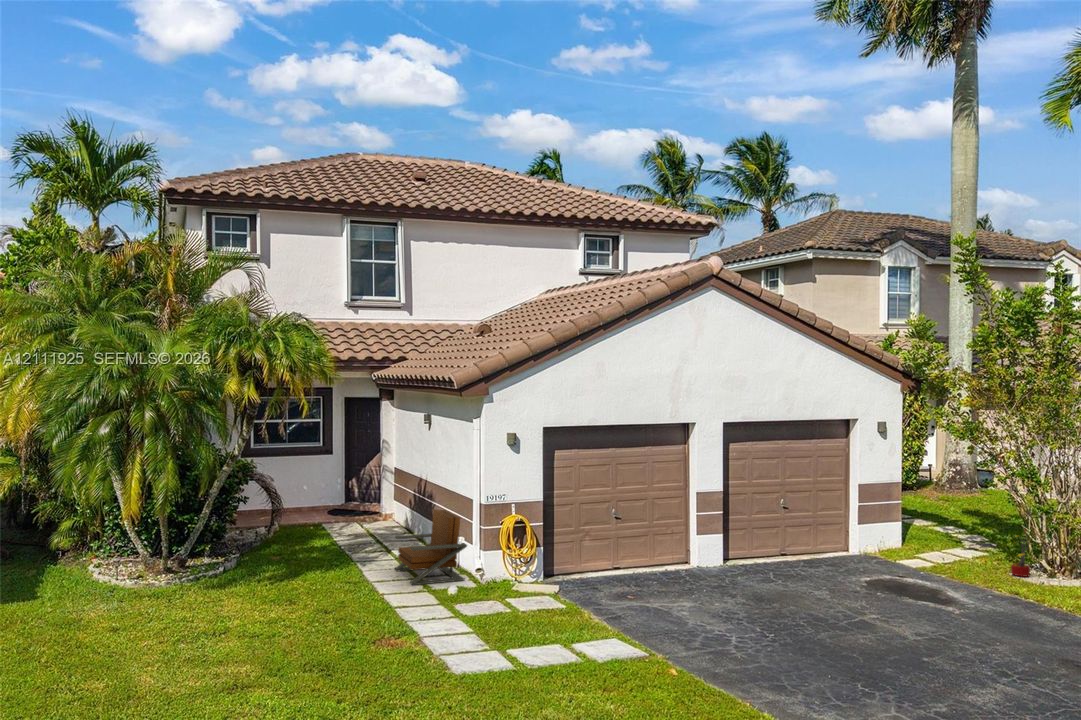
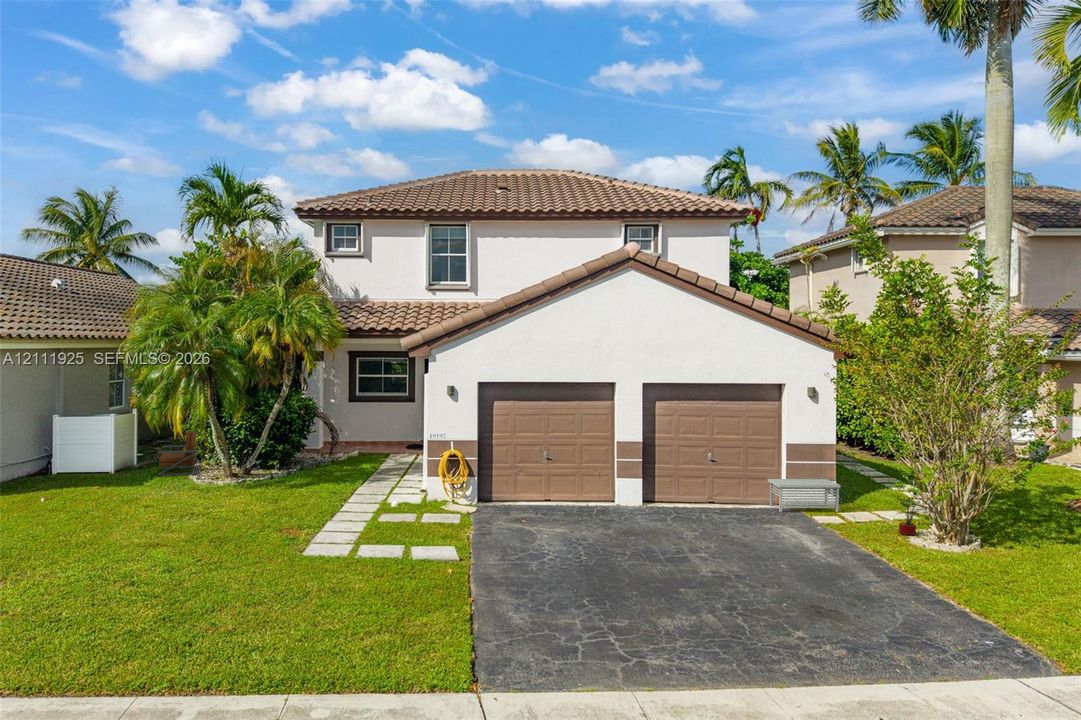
lounge chair: present [394,510,467,585] -> present [157,431,201,476]
storage bench: none [845,522,924,562] -> present [768,479,841,512]

